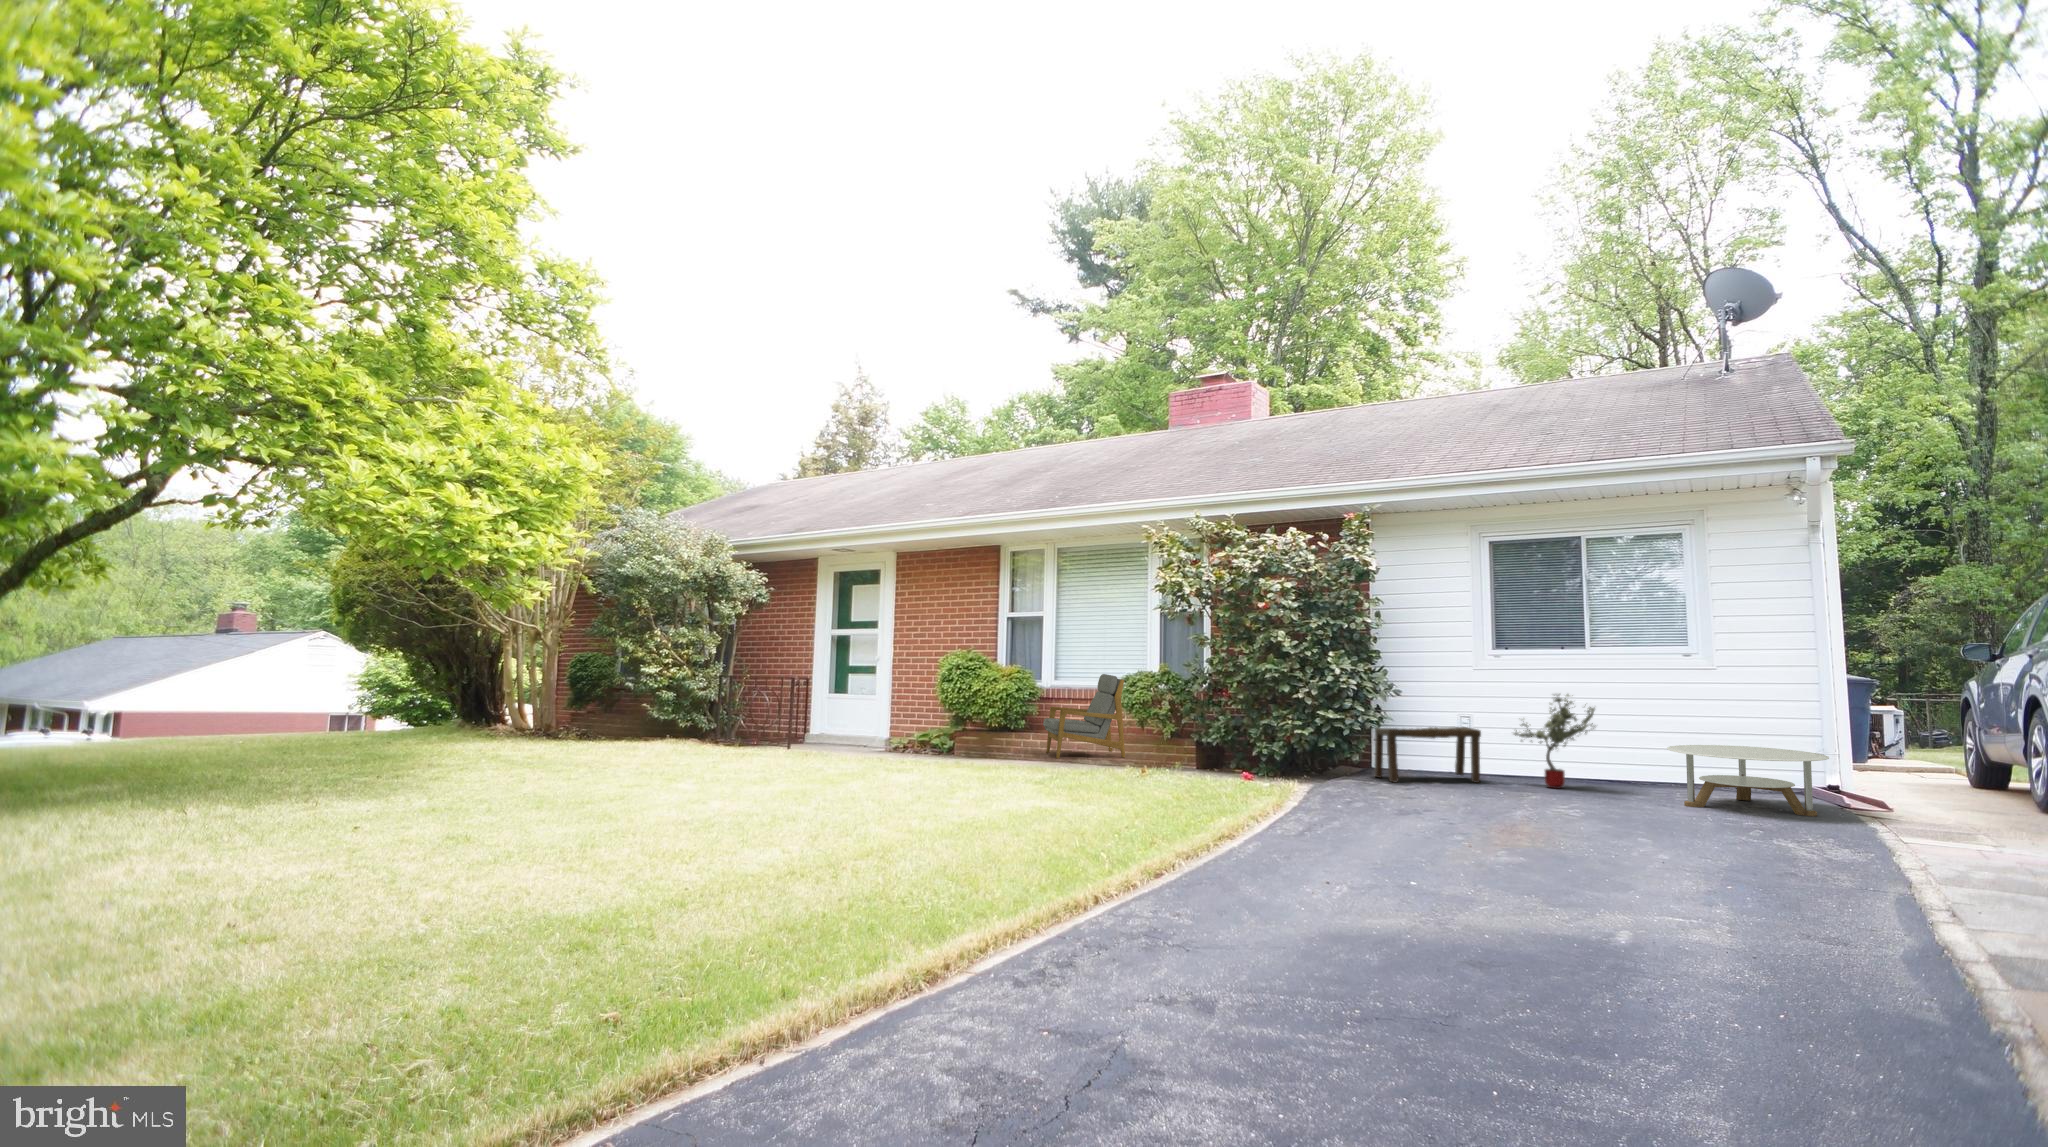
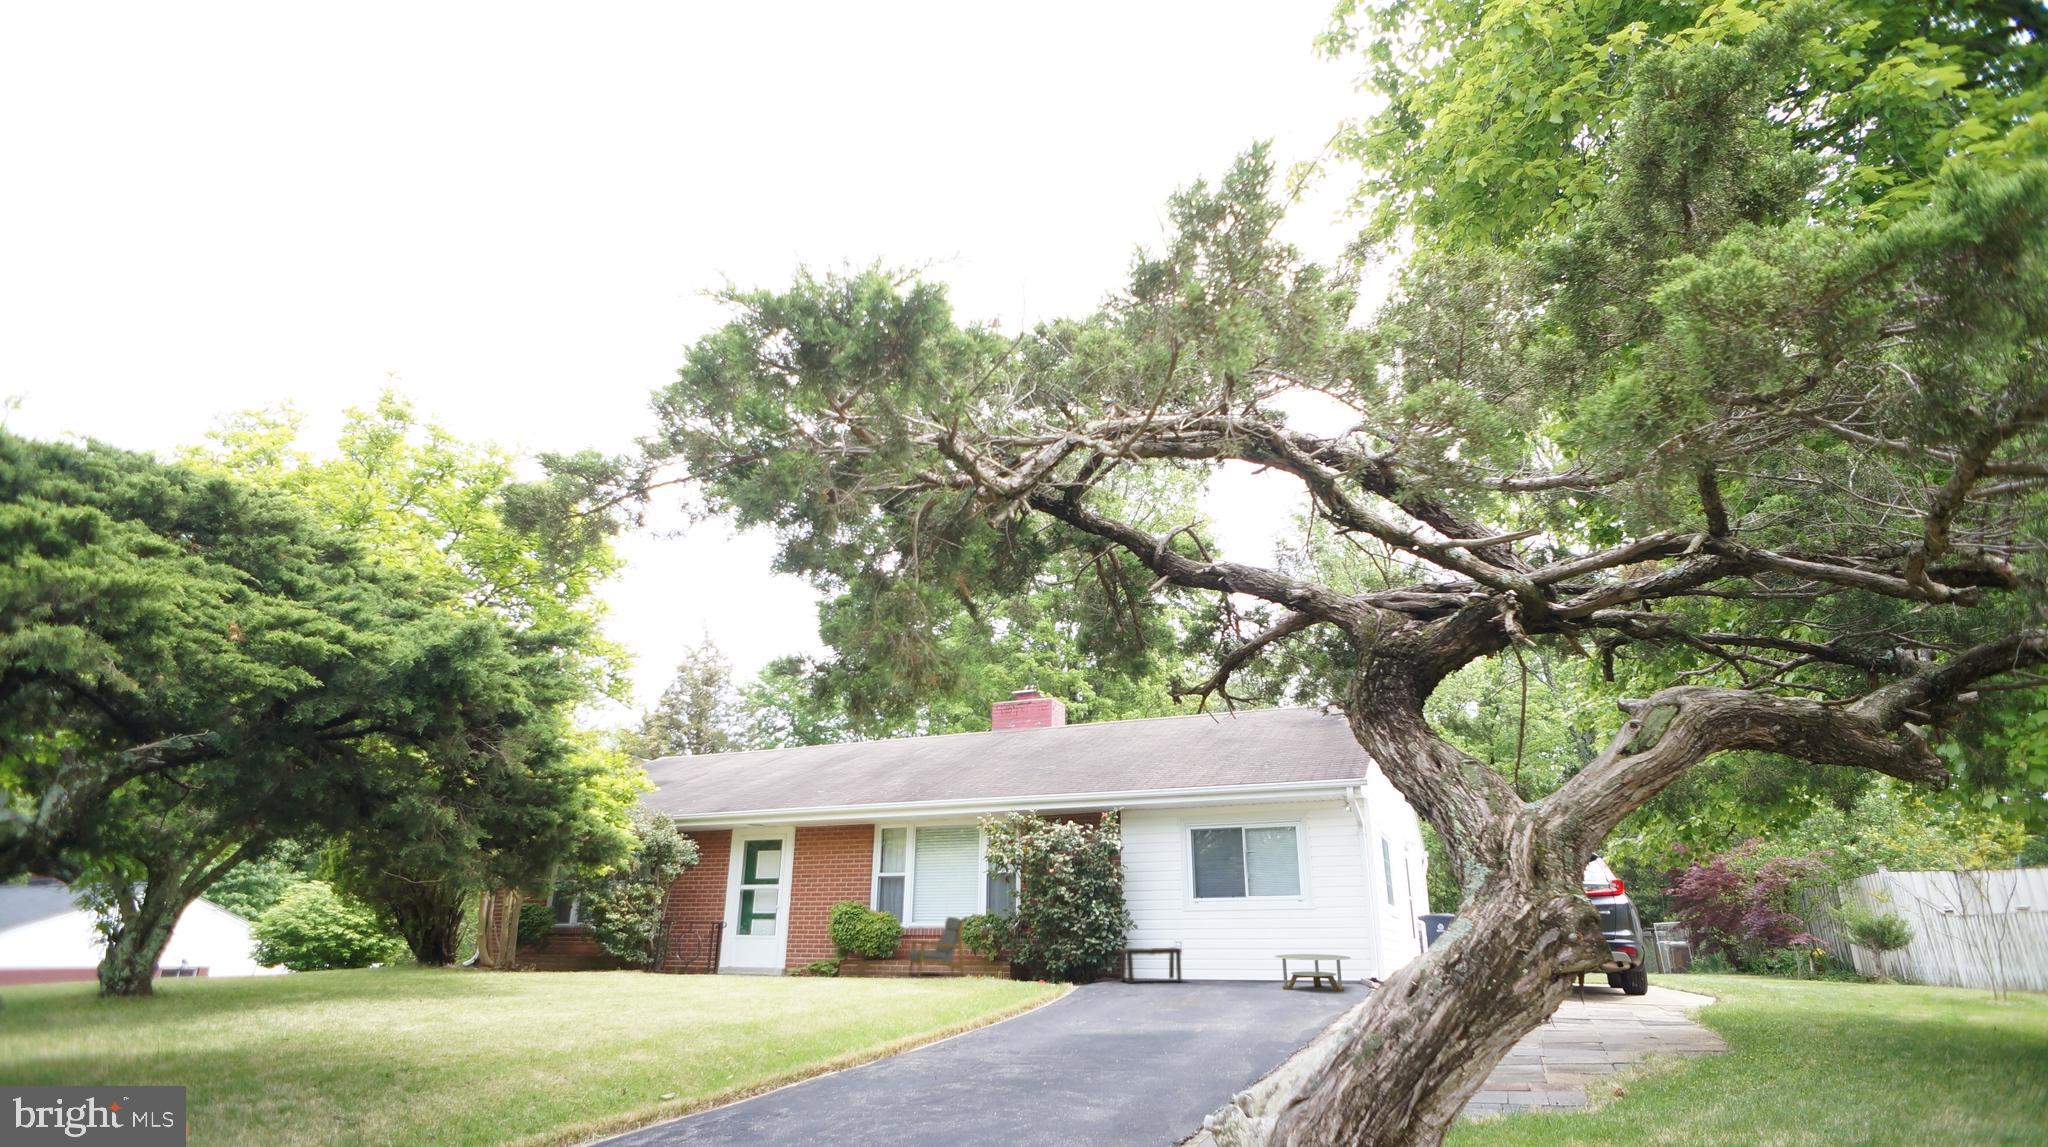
potted tree: present [1514,694,1595,789] -> none [1198,924,1243,984]

